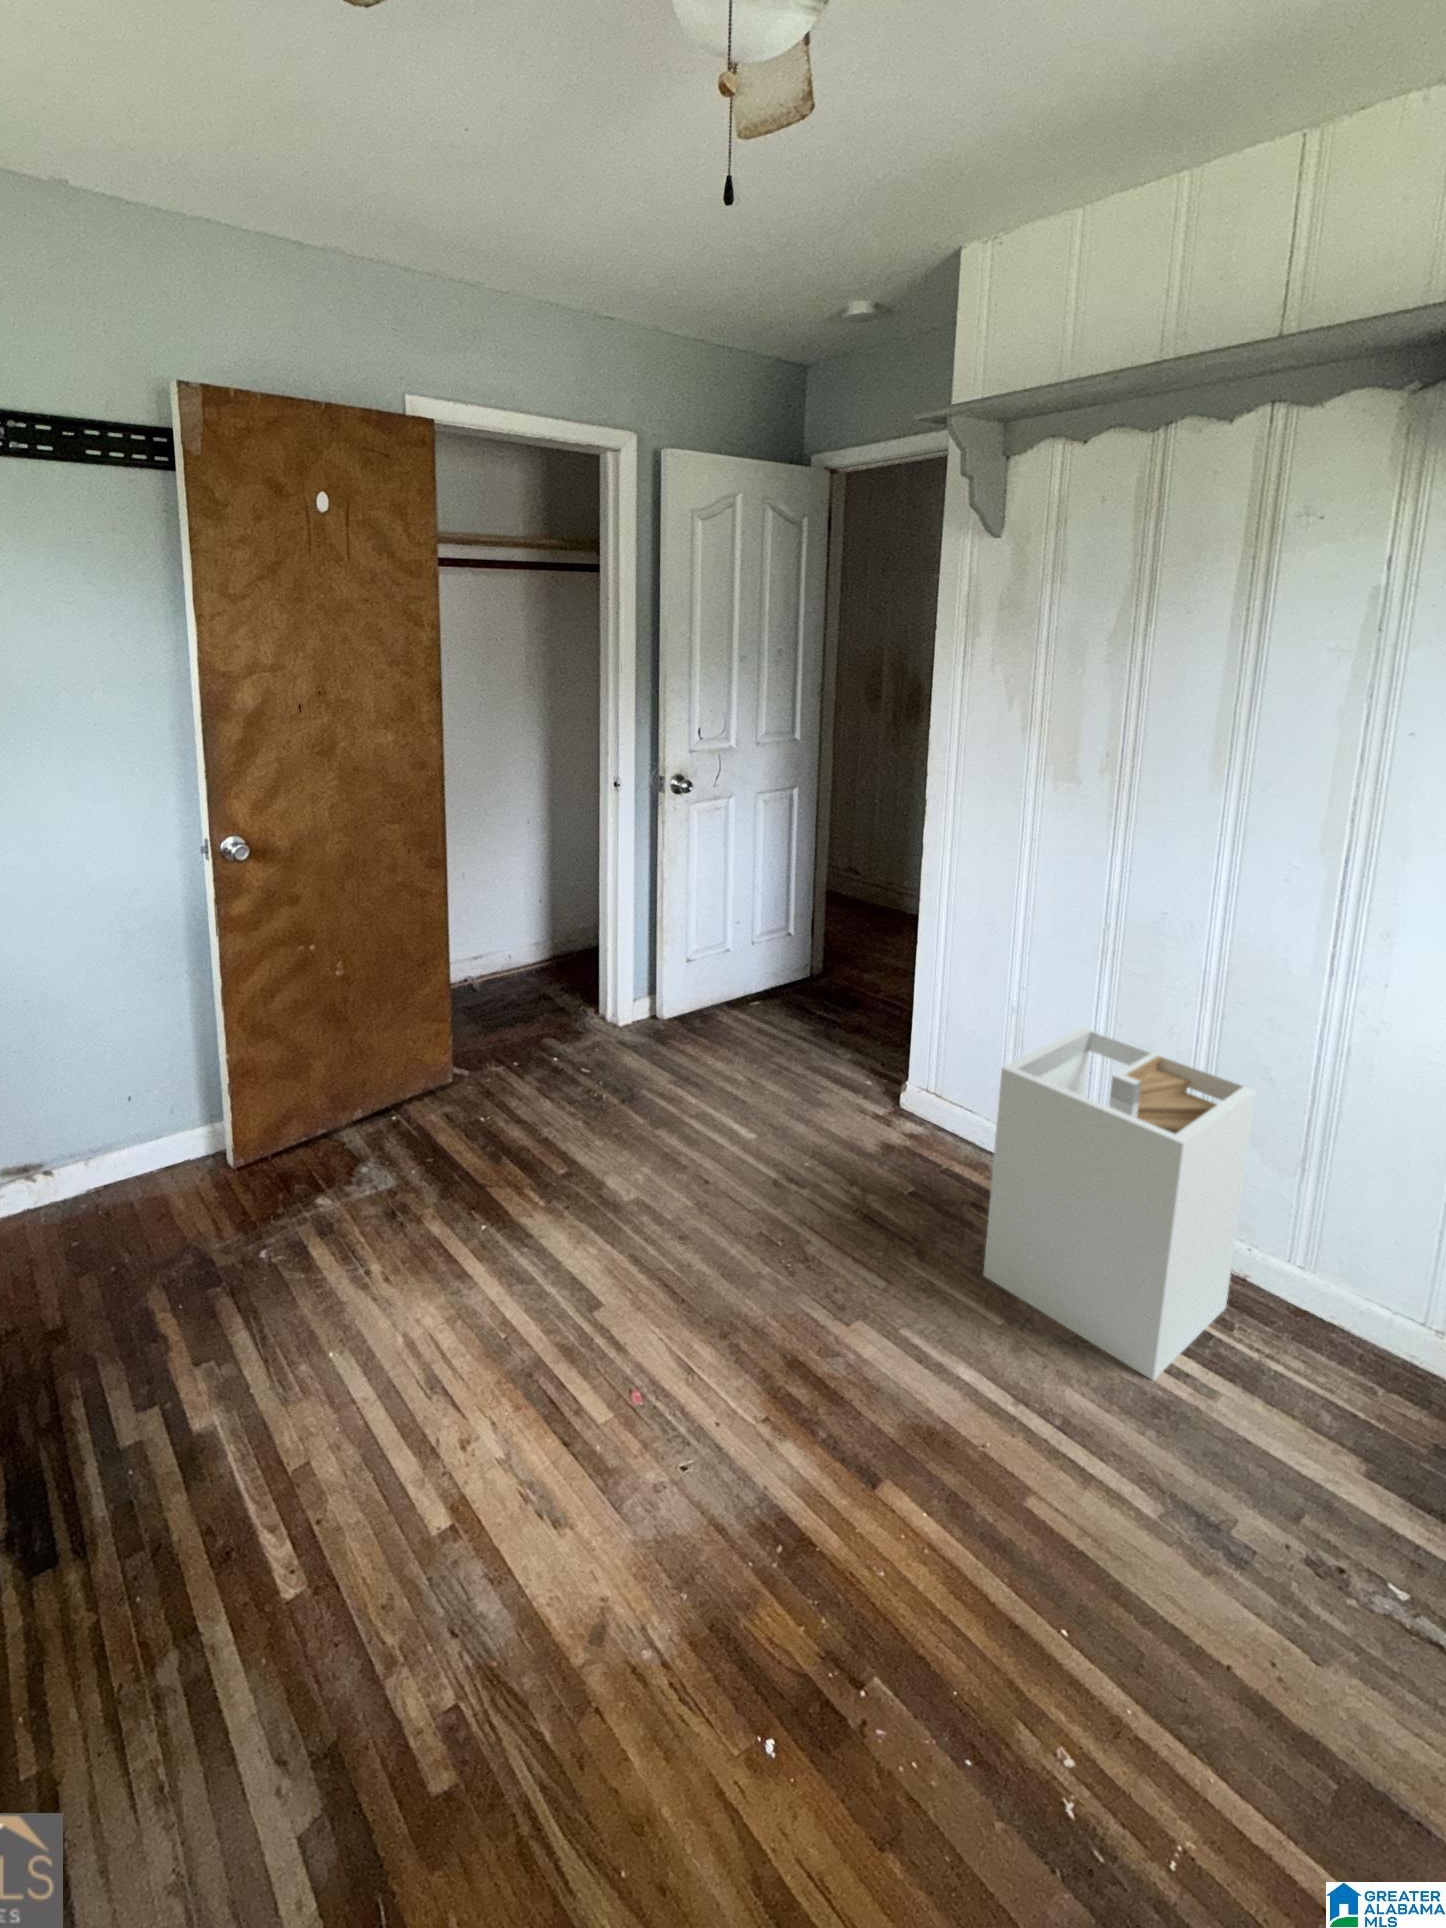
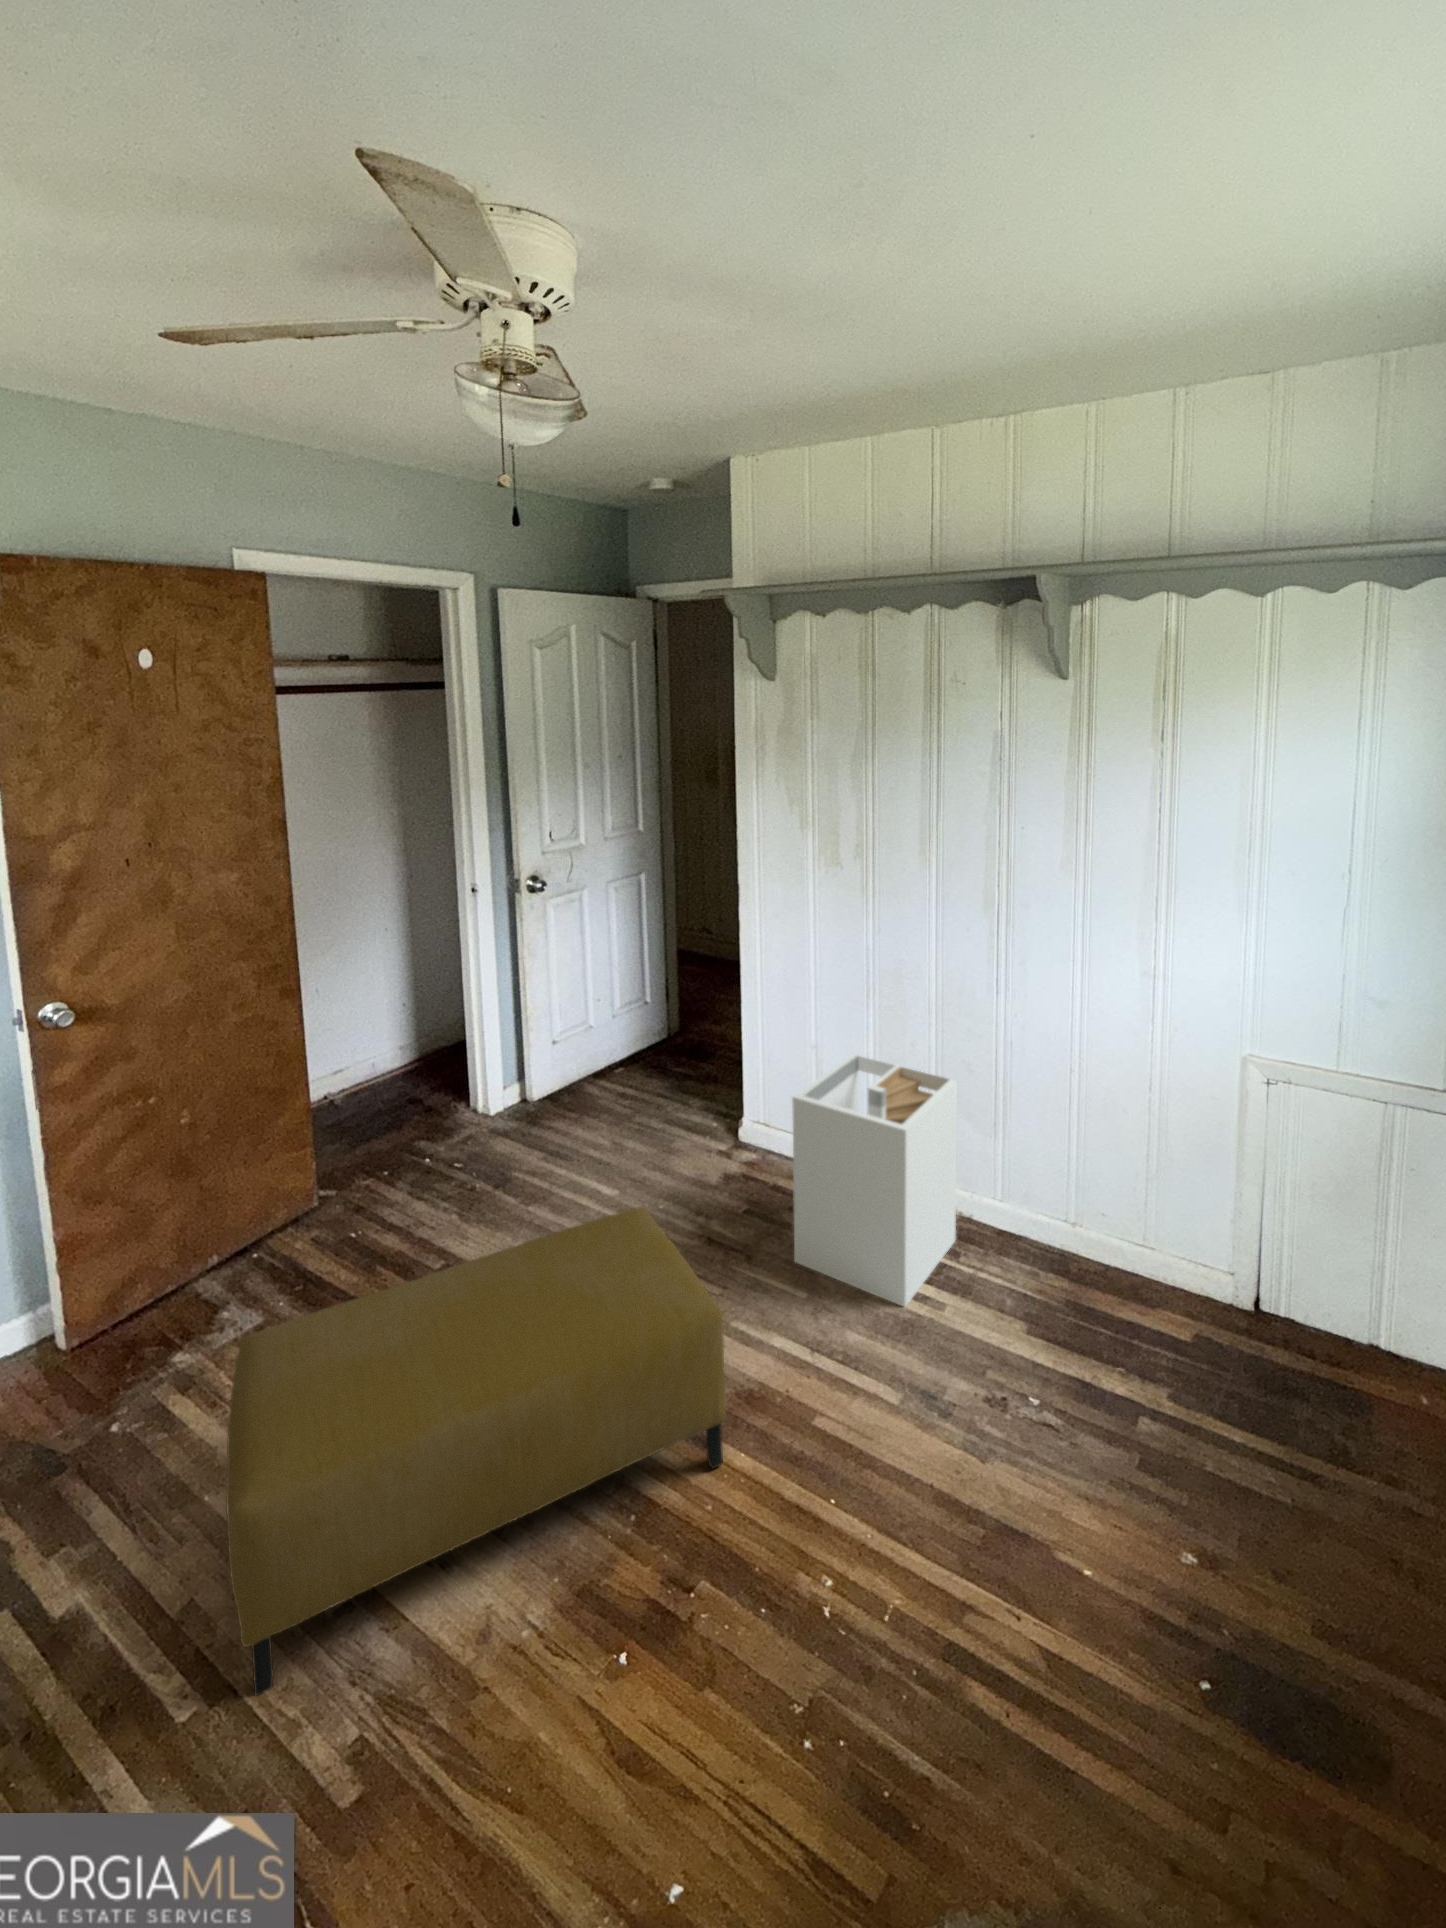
ottoman: none [341,1163,916,1599] -> present [226,1206,727,1696]

